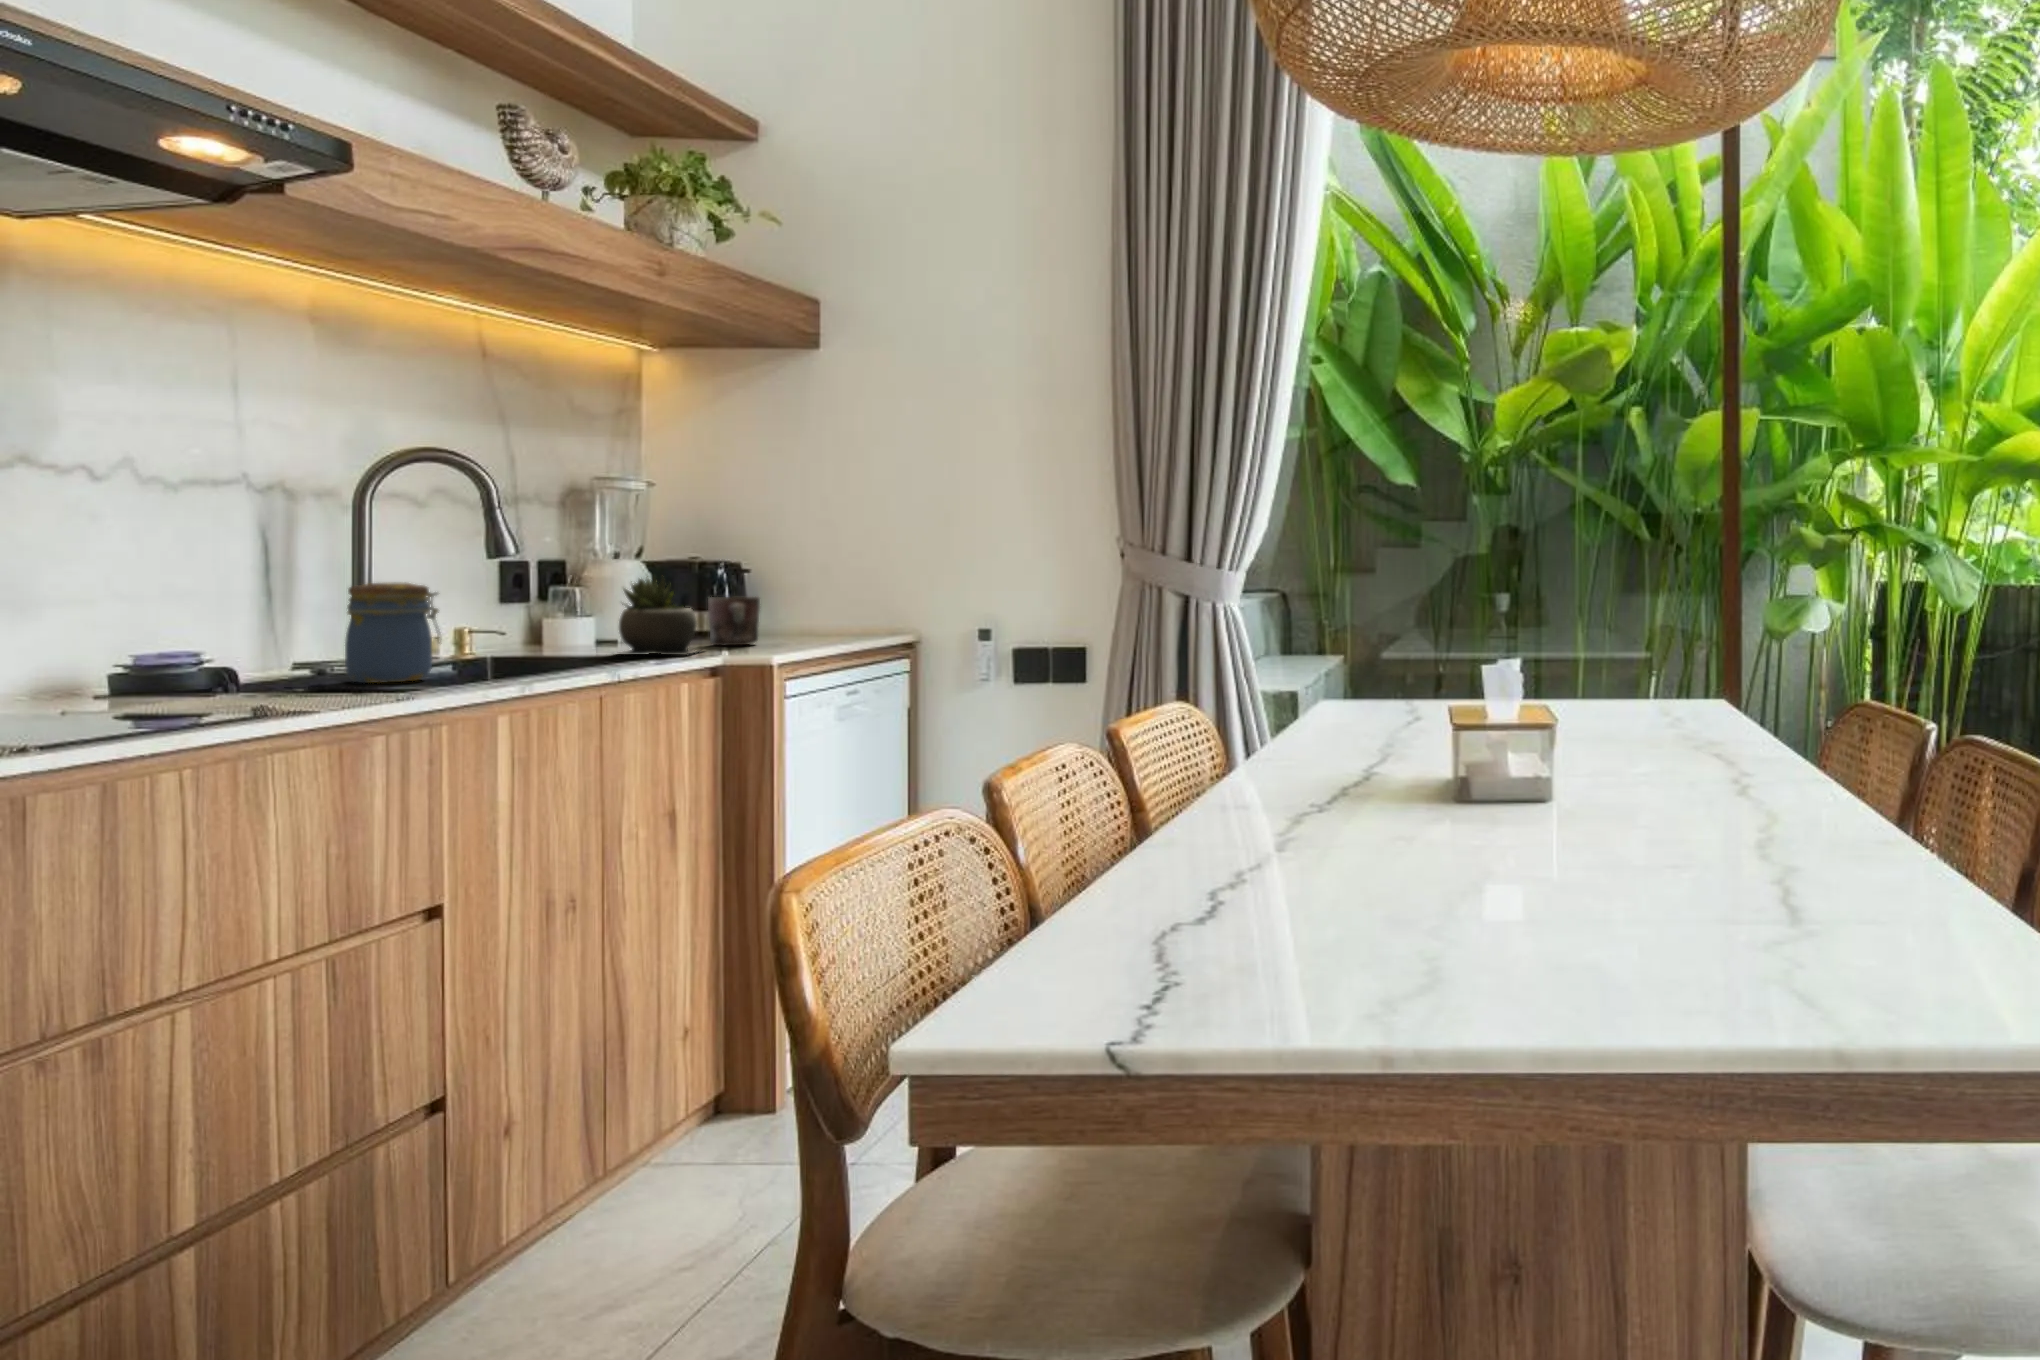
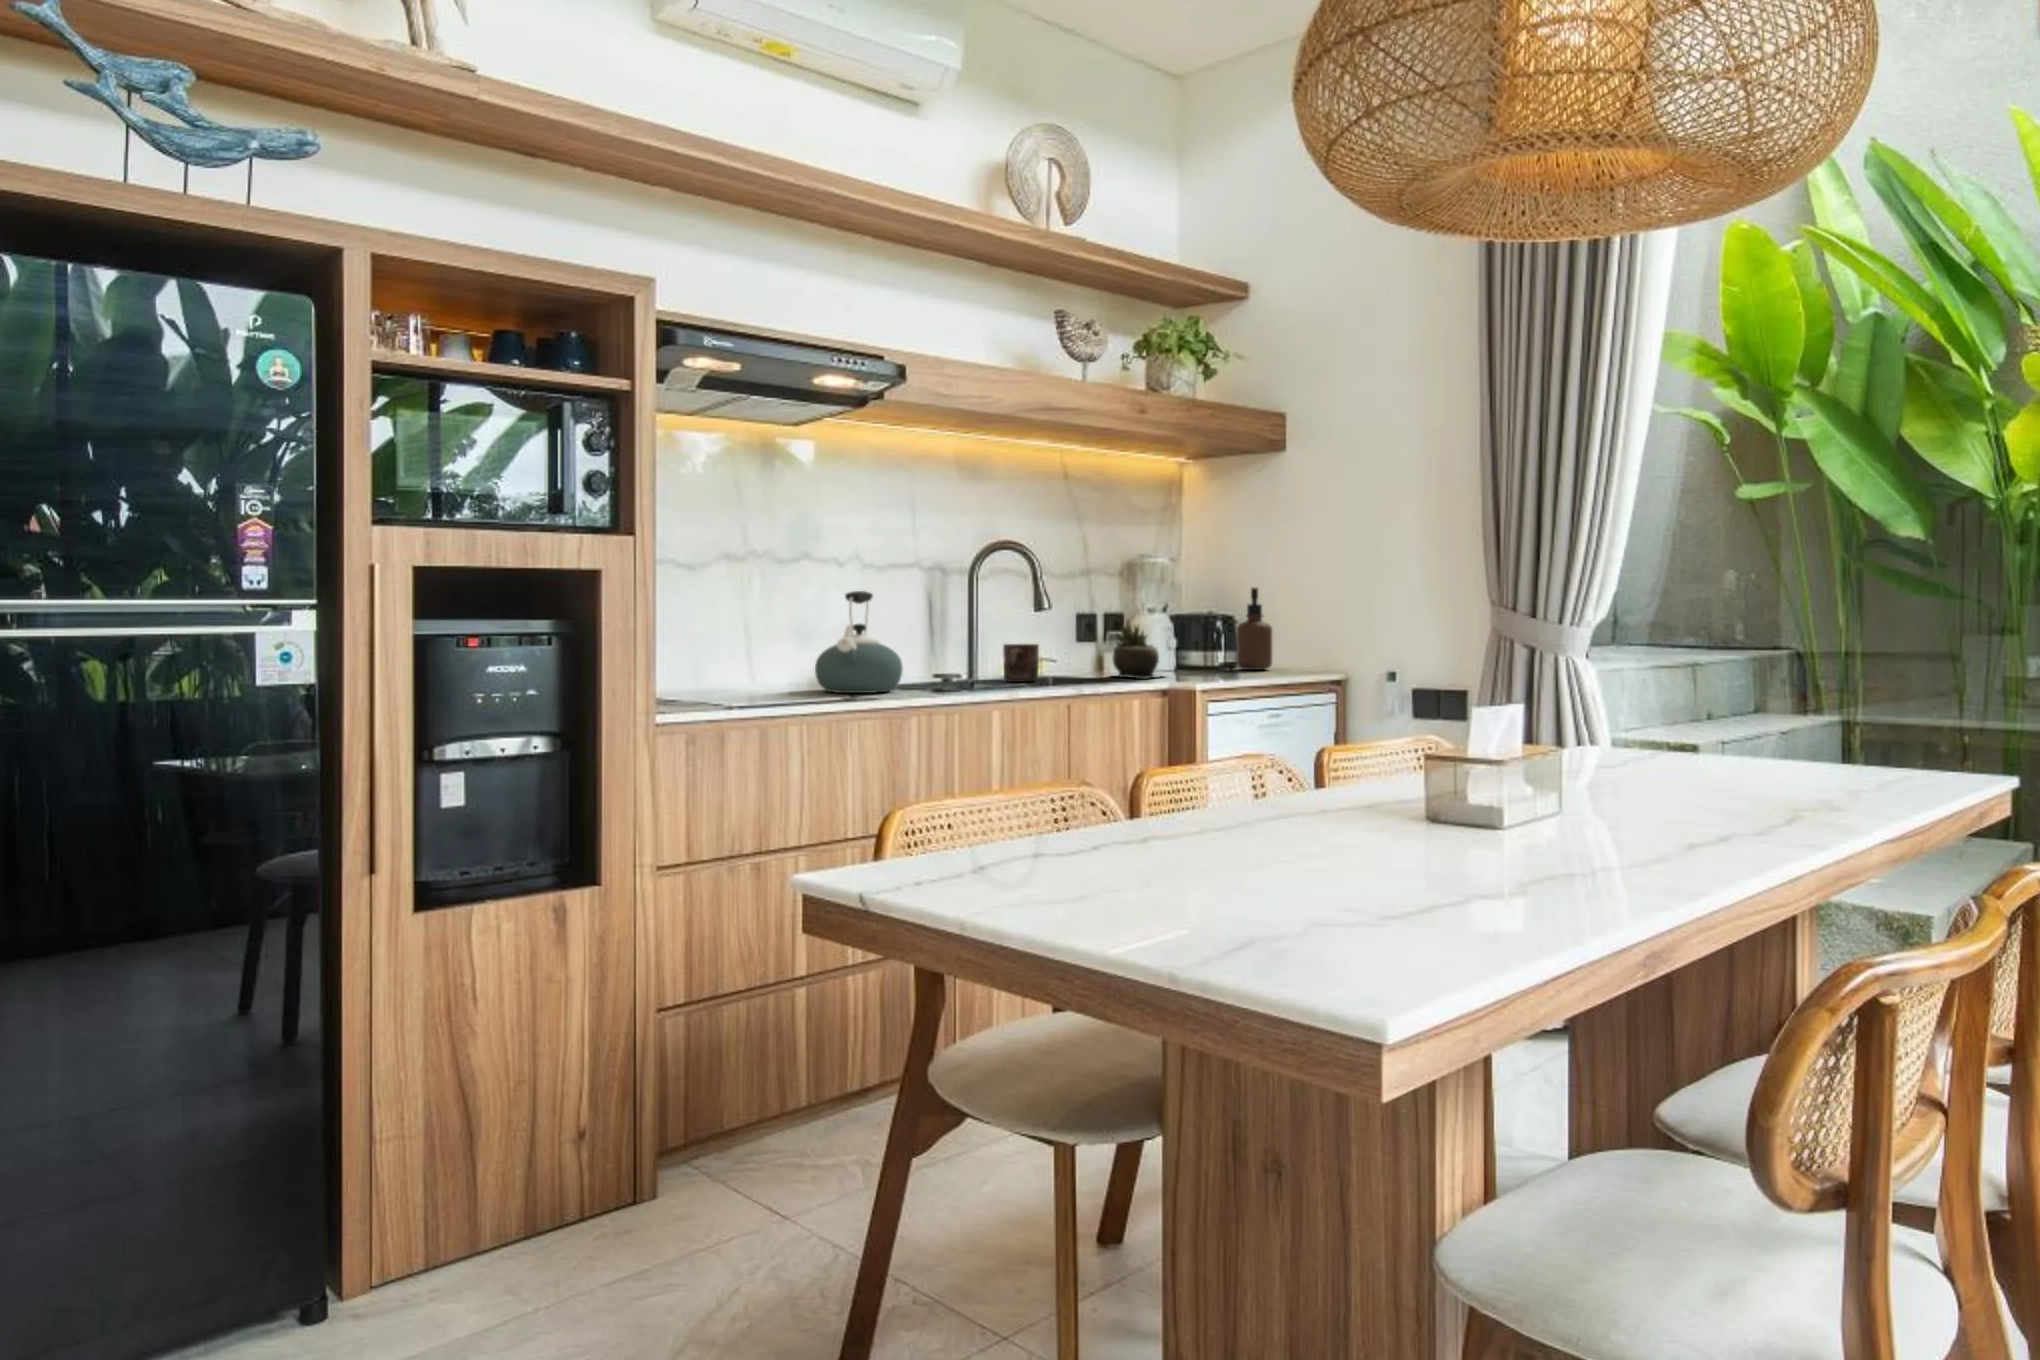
kettle: none [104,522,308,706] -> present [815,591,902,693]
soap dispenser: none [769,525,822,637] -> present [1237,588,1272,670]
jar: present [345,583,440,683] -> none [937,626,985,686]
mug: present [708,596,760,645] -> present [1003,644,1039,682]

